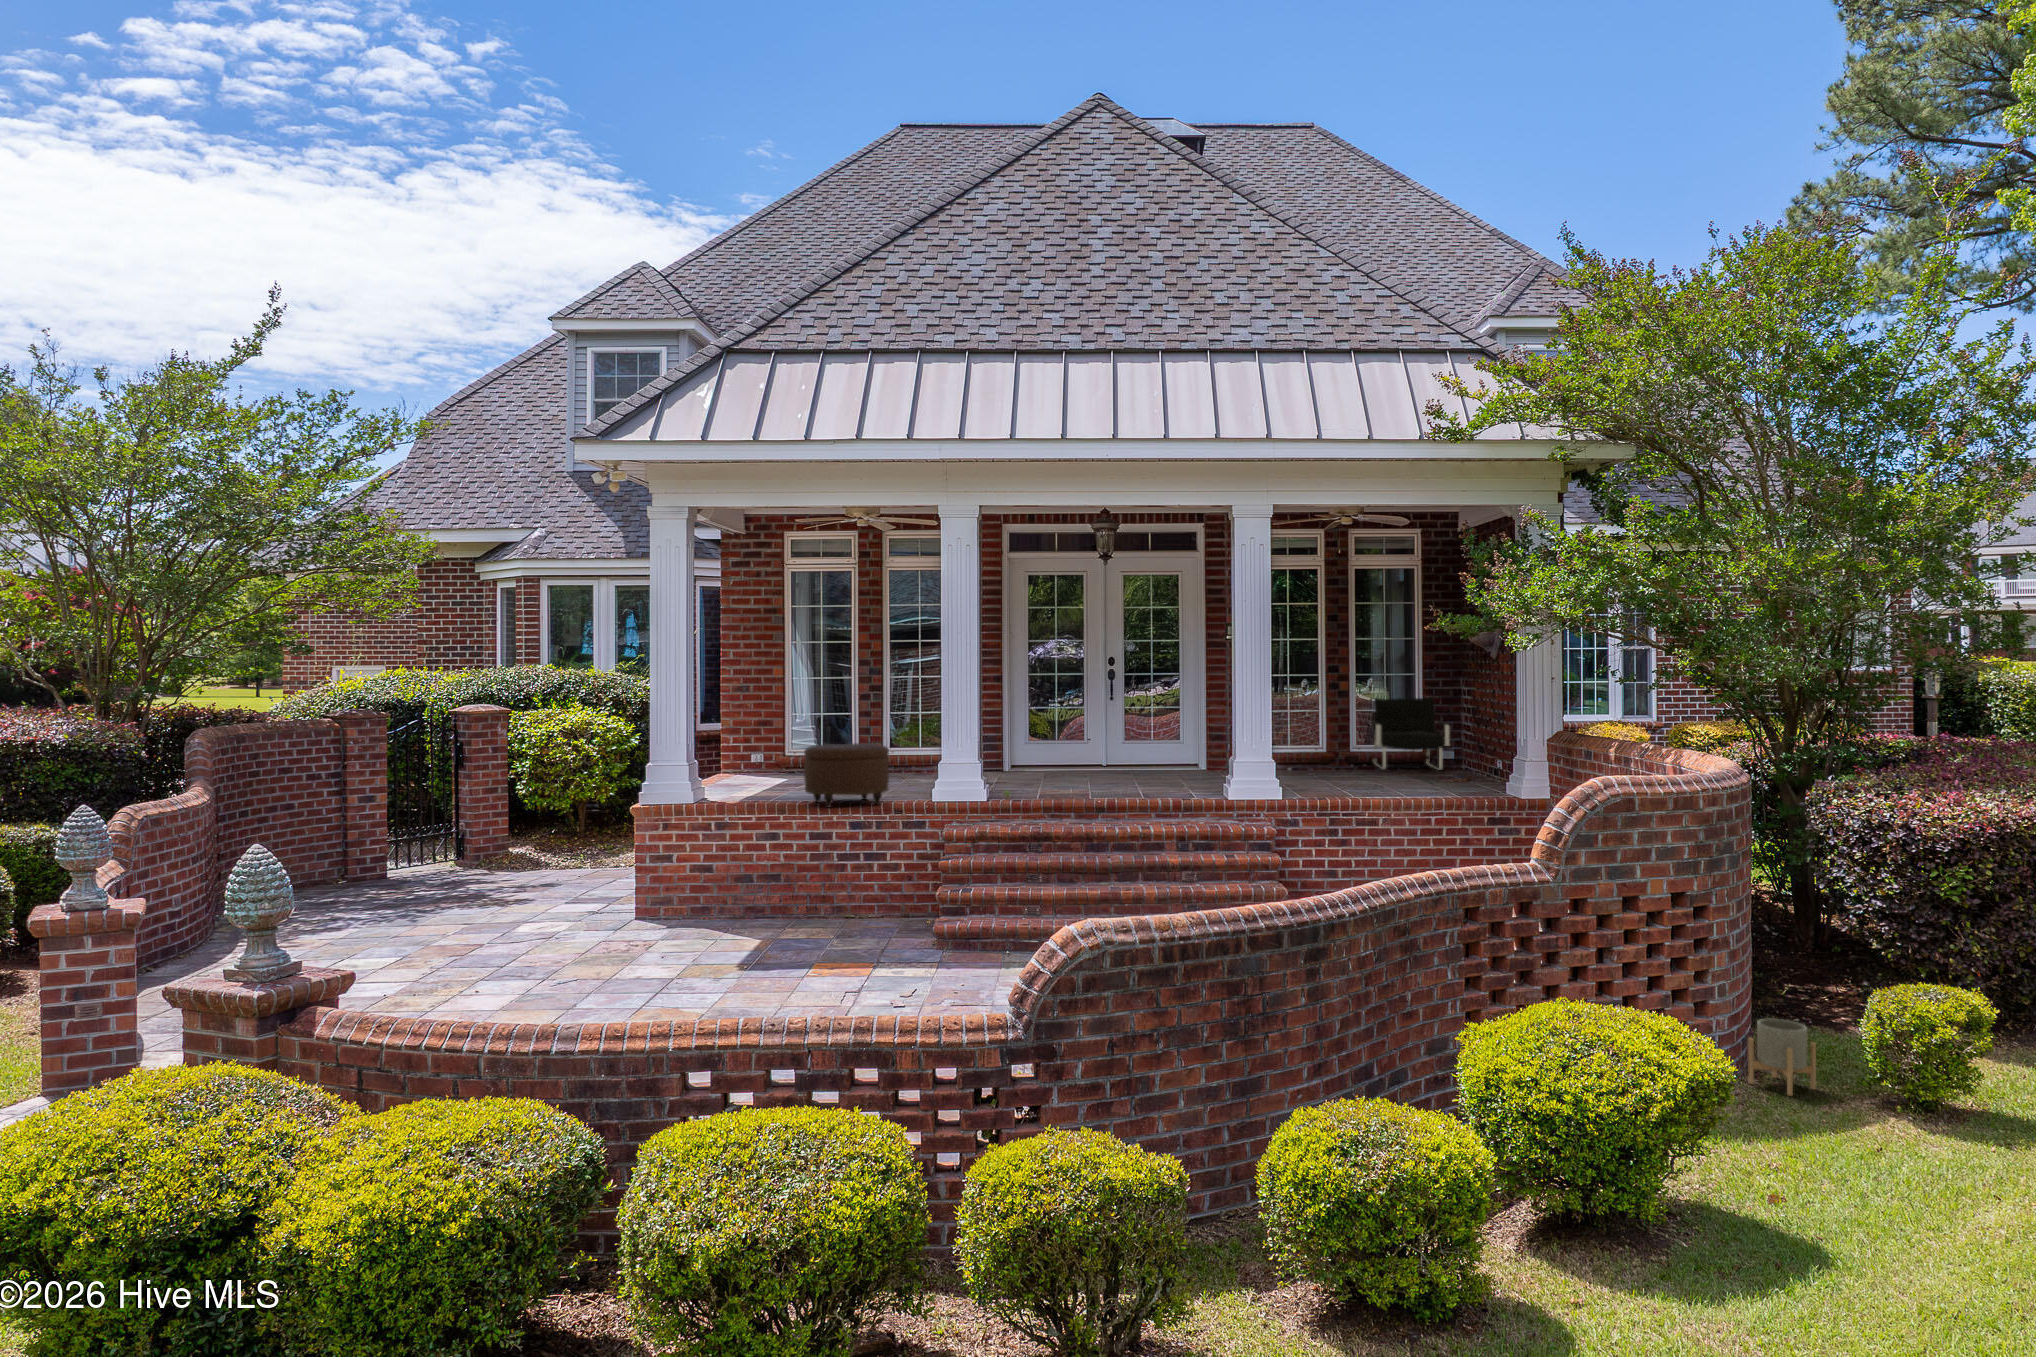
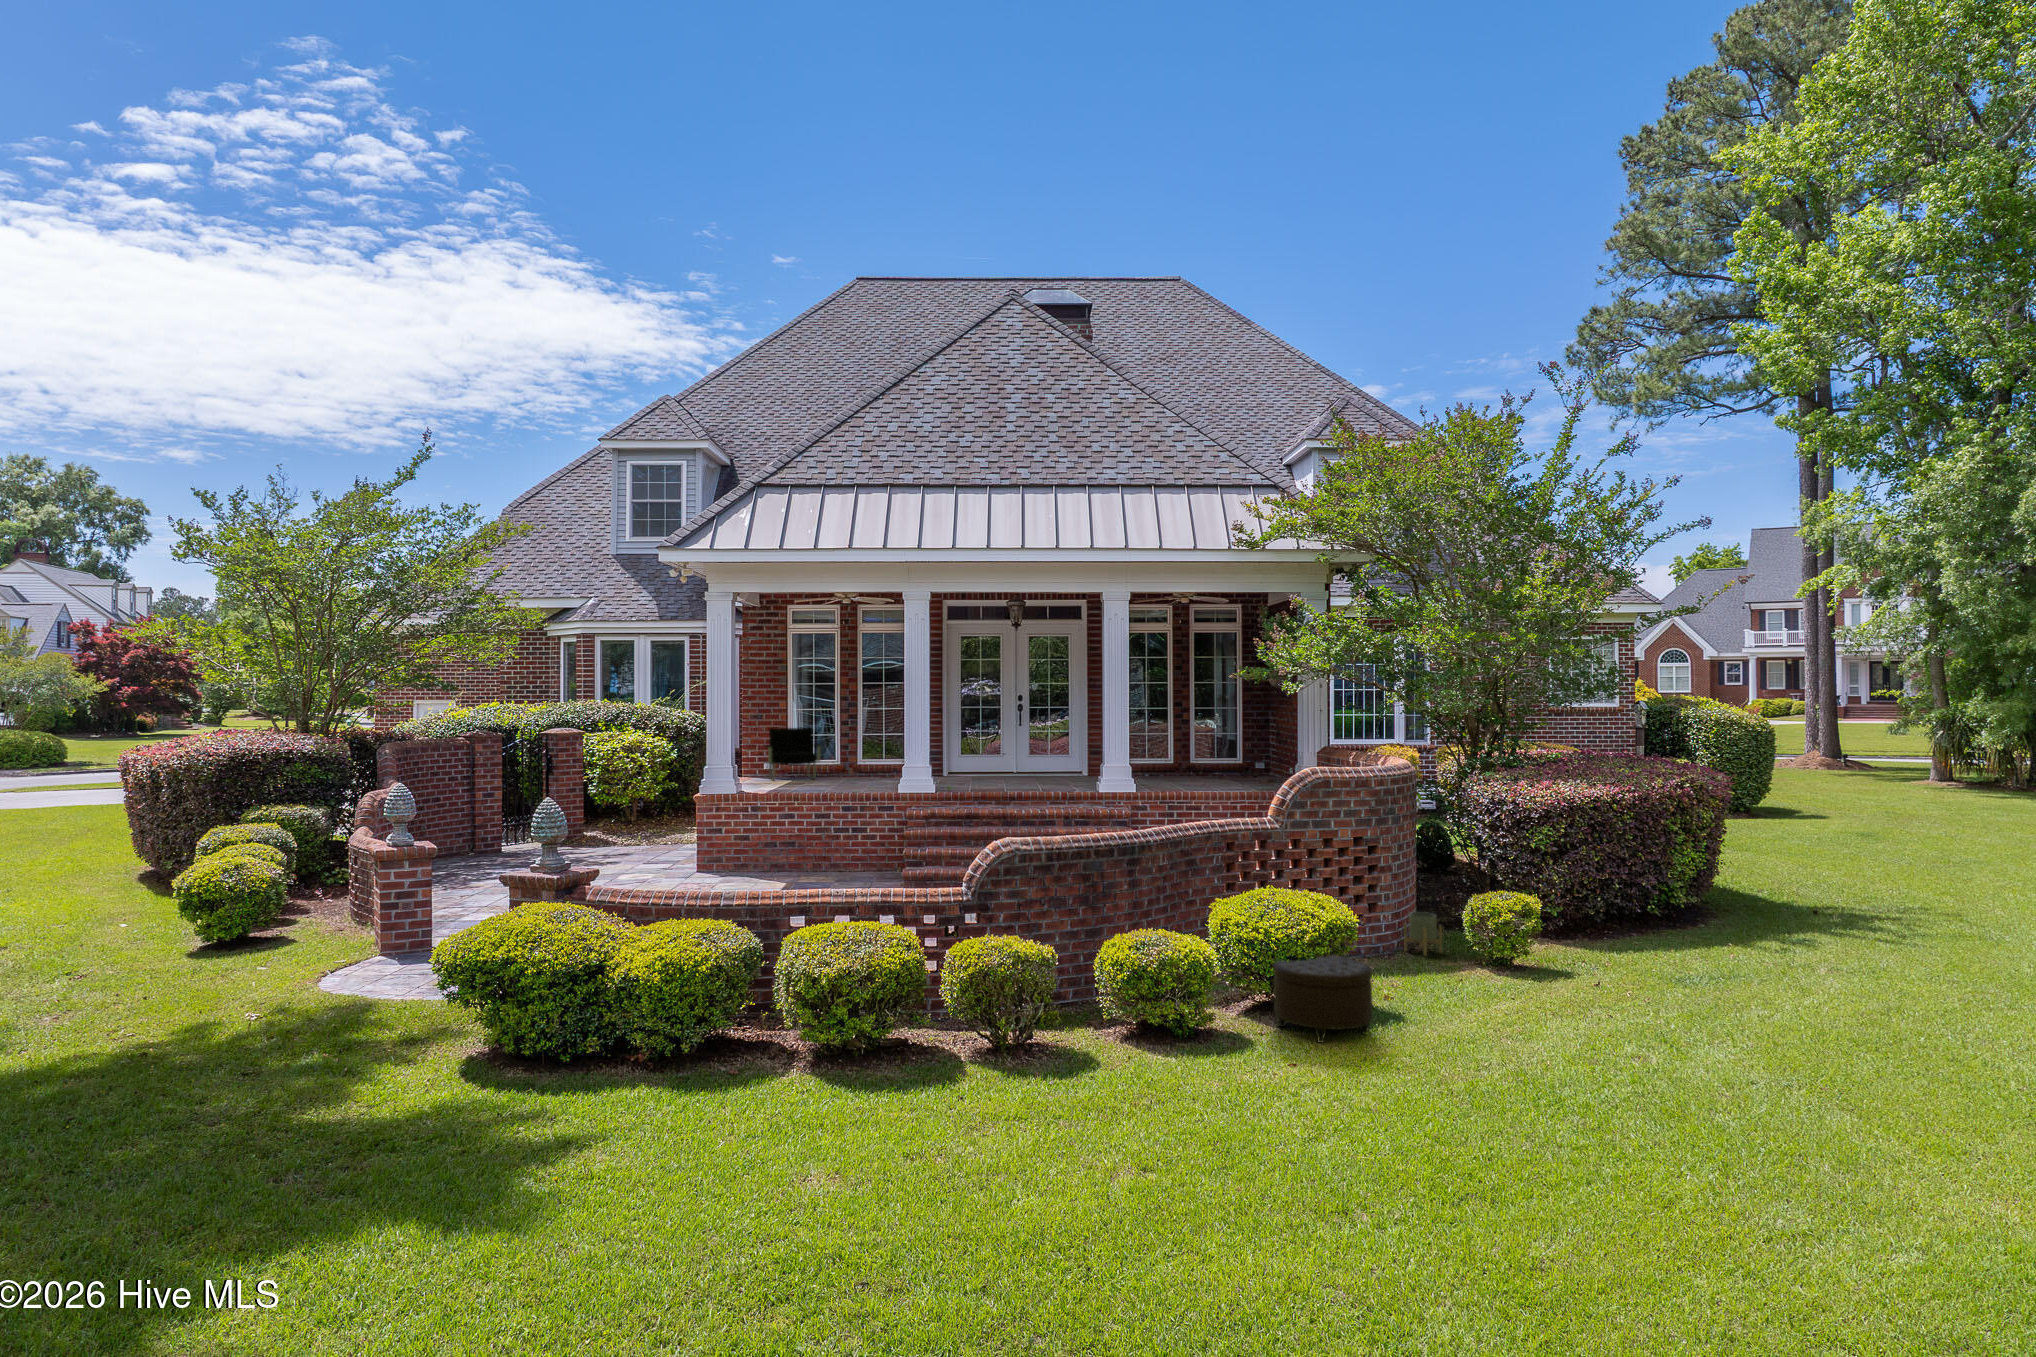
armchair: present [1371,698,1449,770] -> present [767,727,820,780]
ottoman: present [804,743,889,808] -> present [1273,955,1373,1043]

